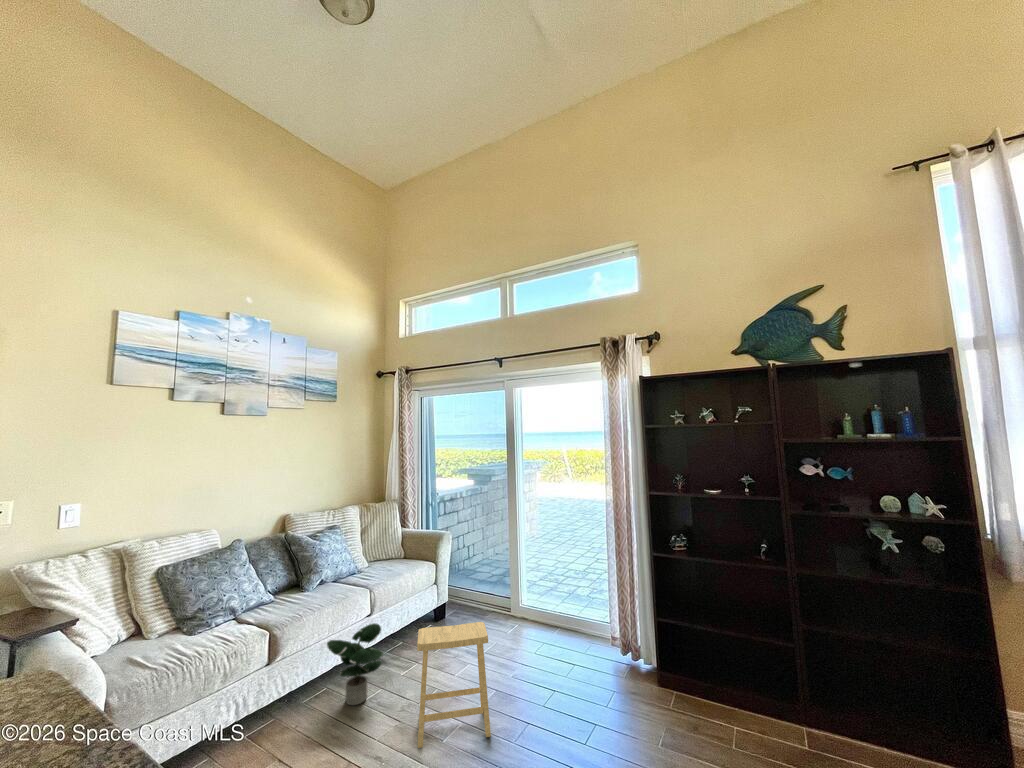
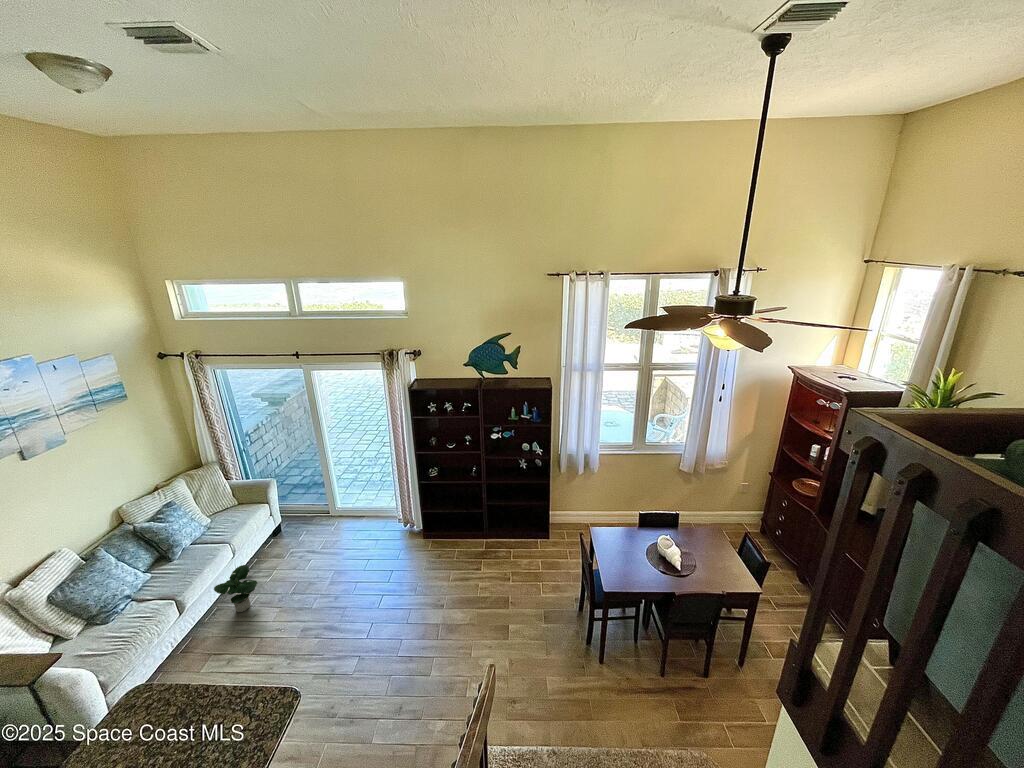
footstool: present [417,622,491,748] -> none [282,549,337,619]

